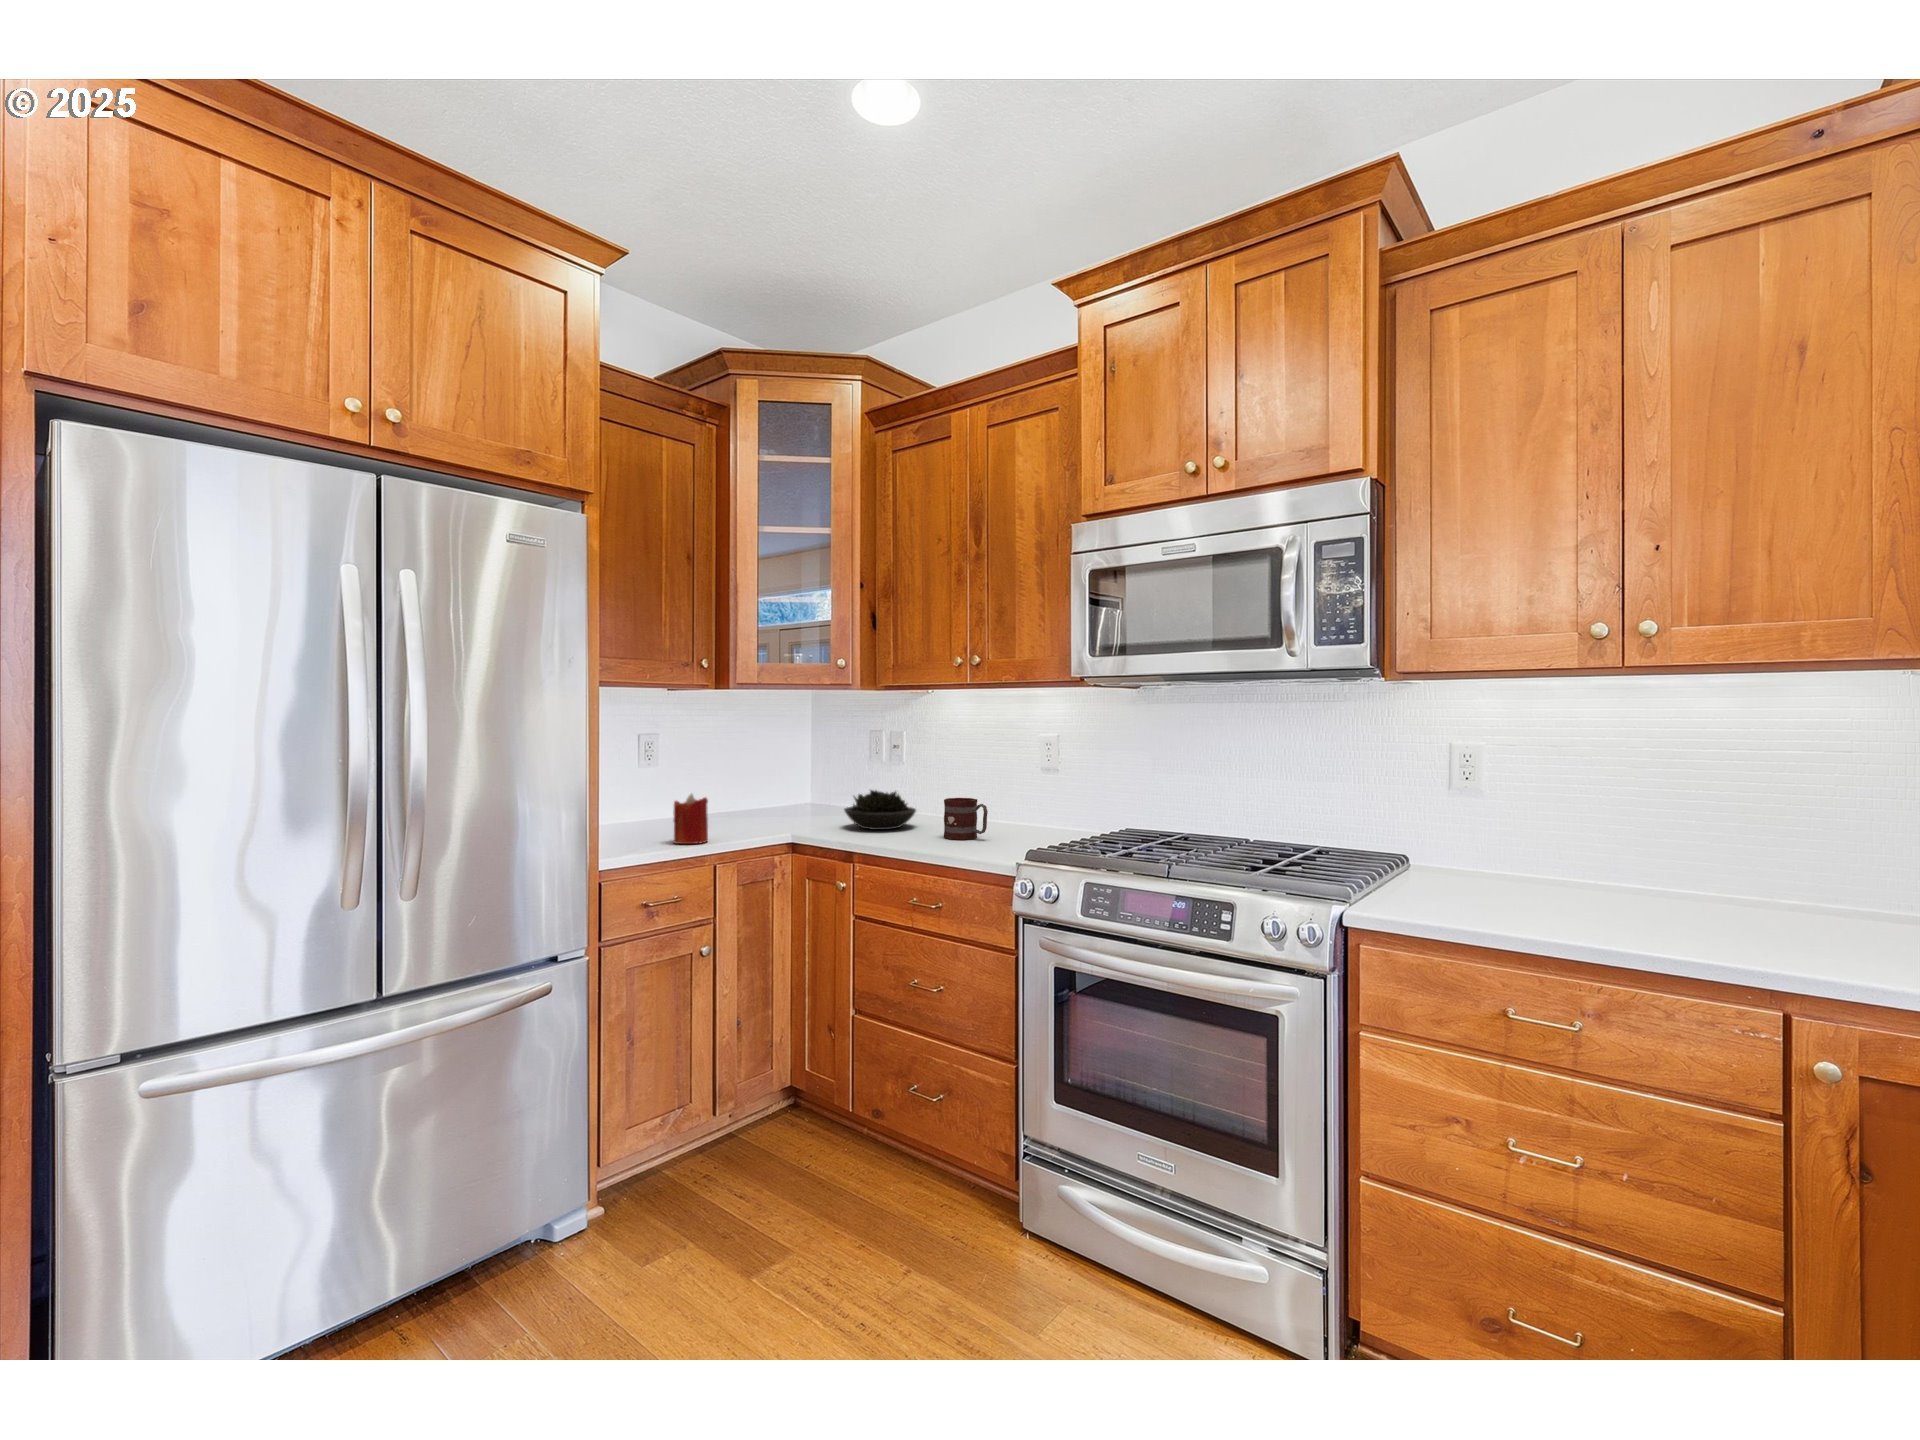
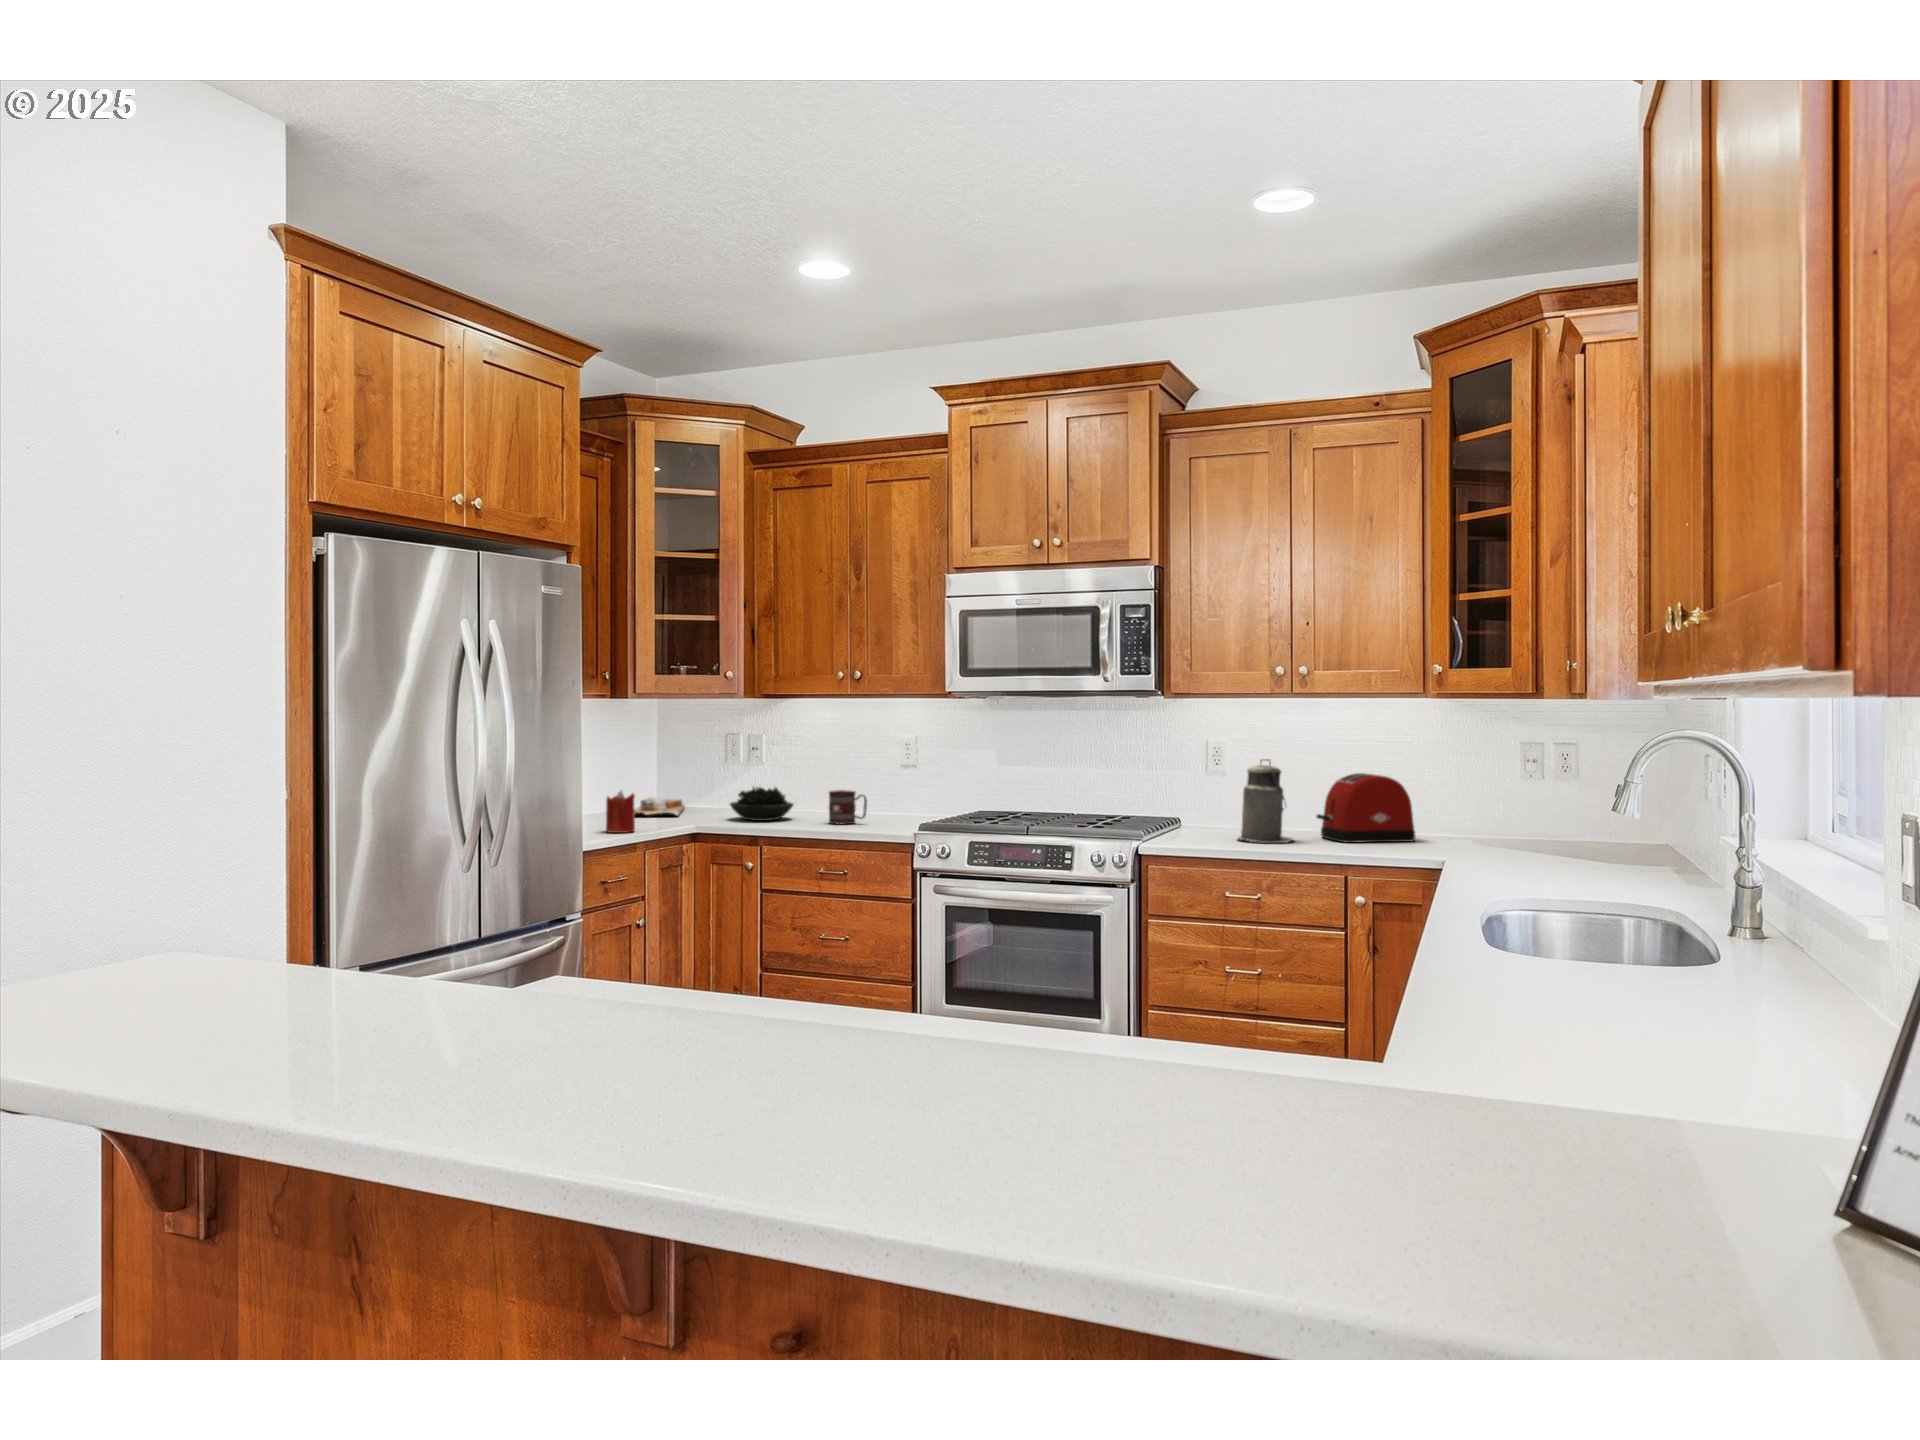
canister: none [1514,776,1630,923] -> present [1238,759,1293,843]
cutting board: none [751,797,831,820] -> present [635,797,685,816]
toaster: none [1666,803,1885,932] -> present [1317,773,1415,843]

